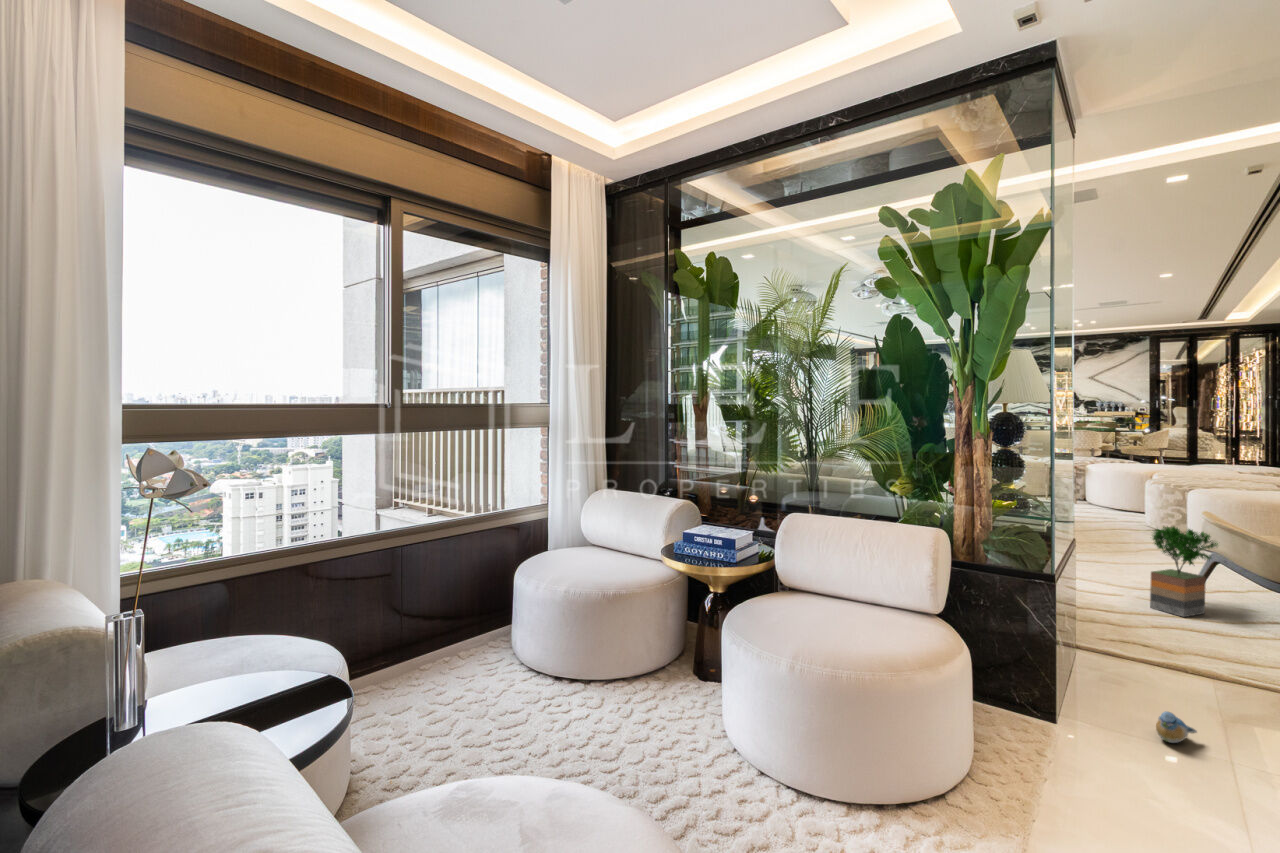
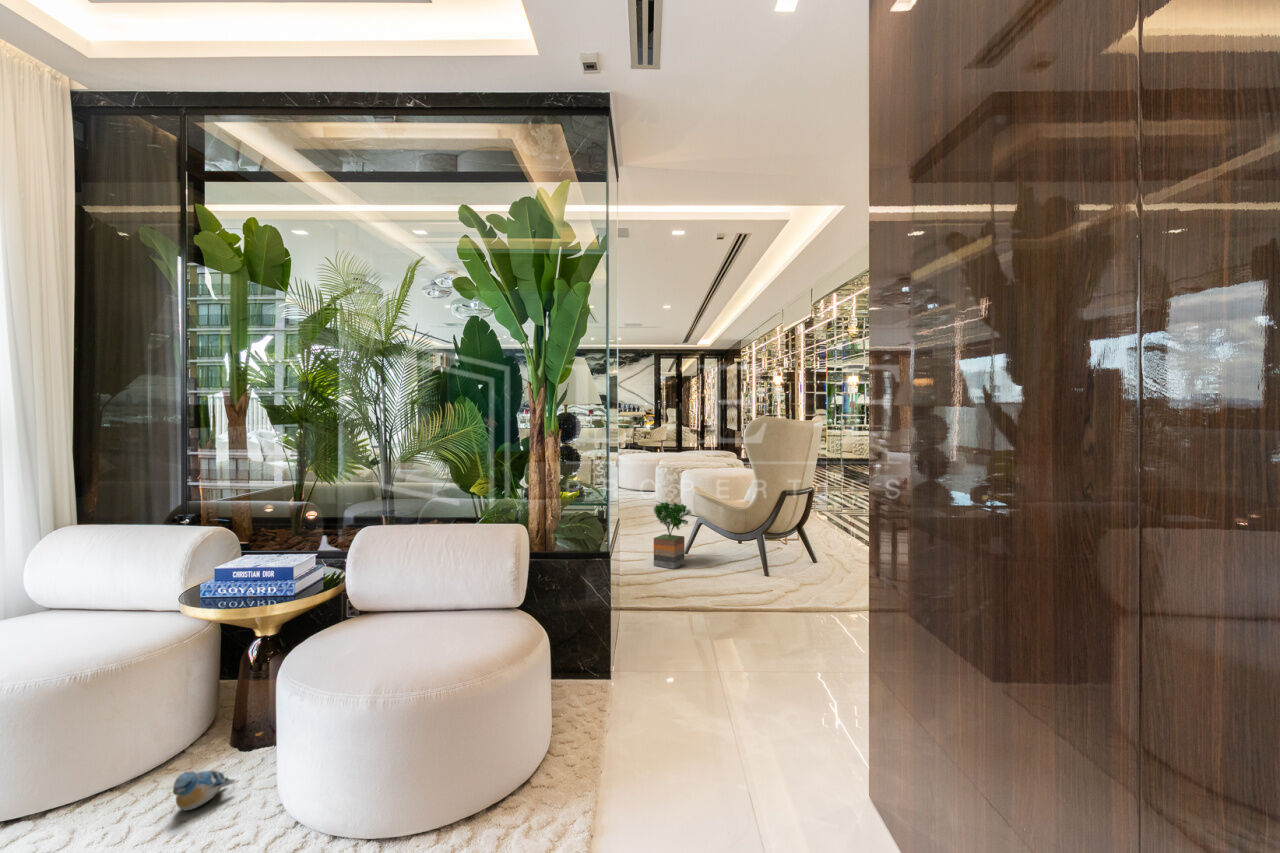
plush toy: present [1156,711,1197,743] -> present [173,771,235,810]

